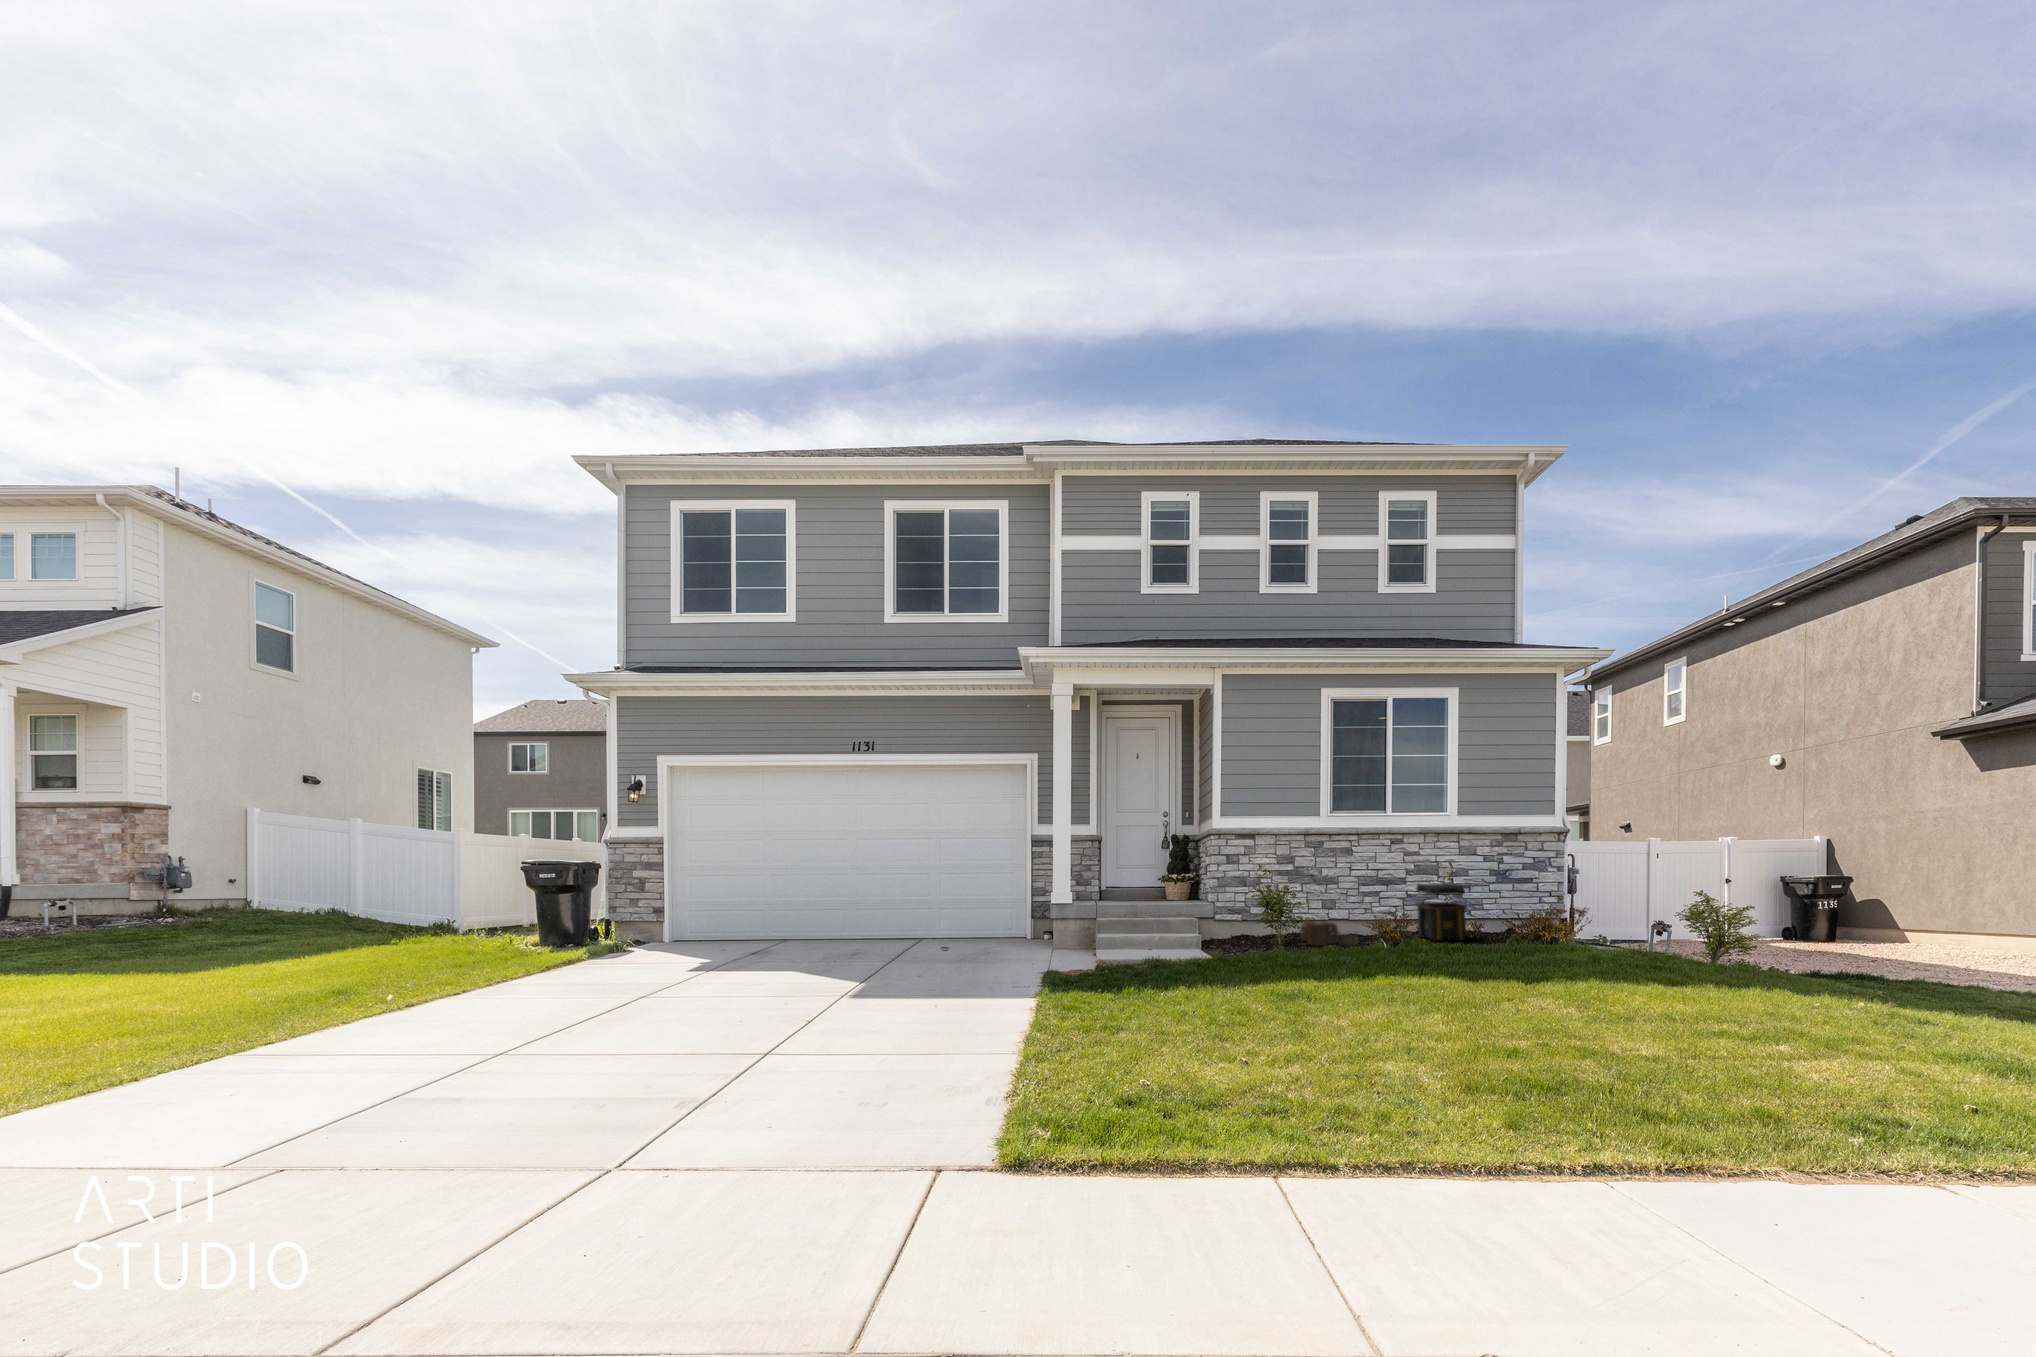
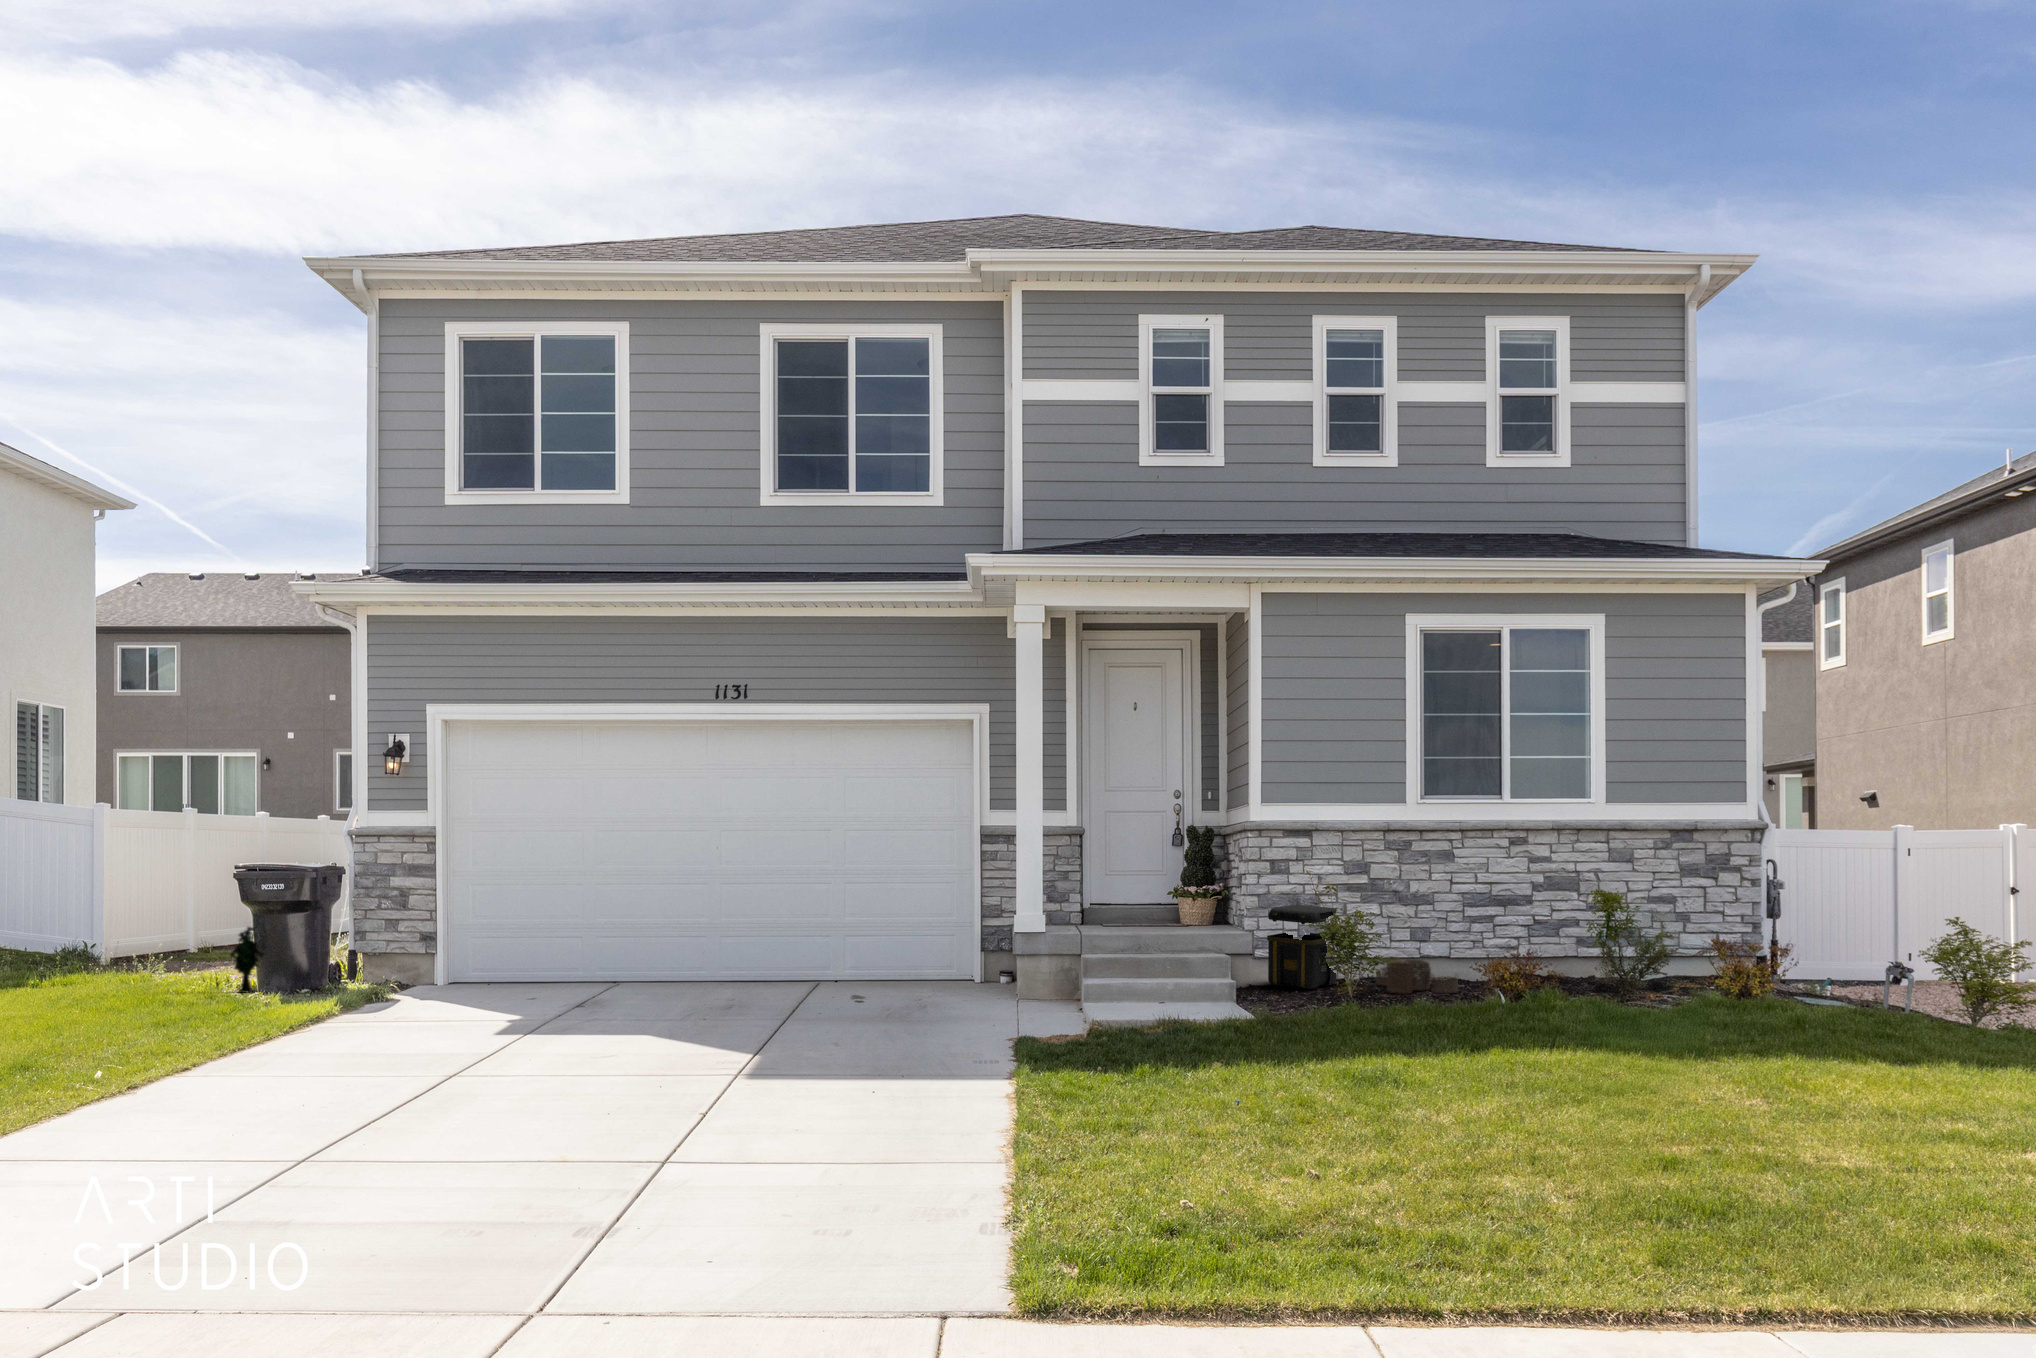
toolbox: present [1416,883,1466,941] -> present [1267,905,1337,990]
decorative plant: none [521,903,545,948] -> present [230,927,264,993]

